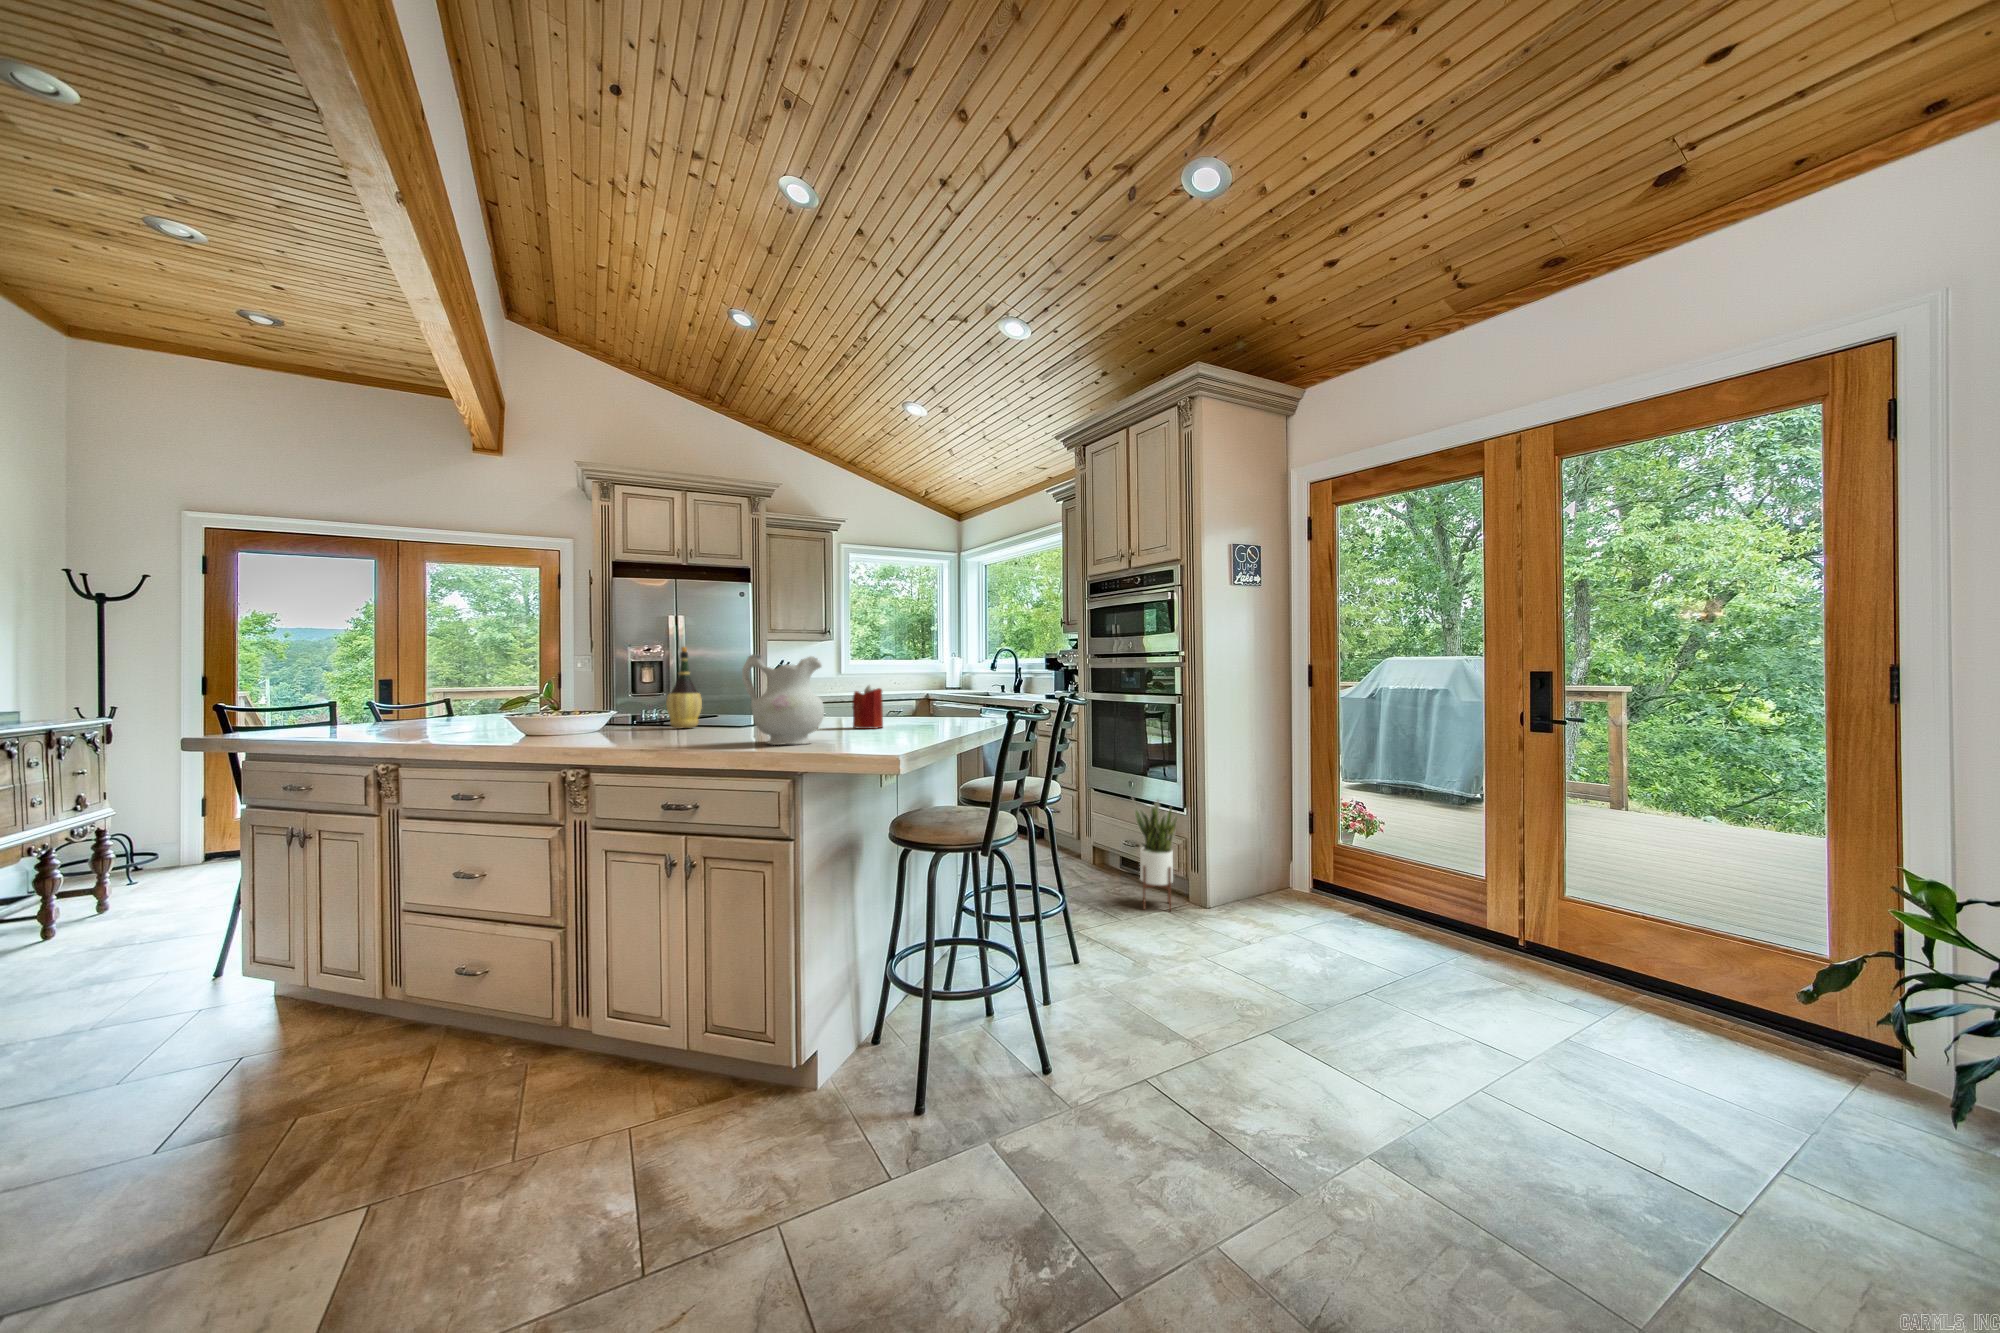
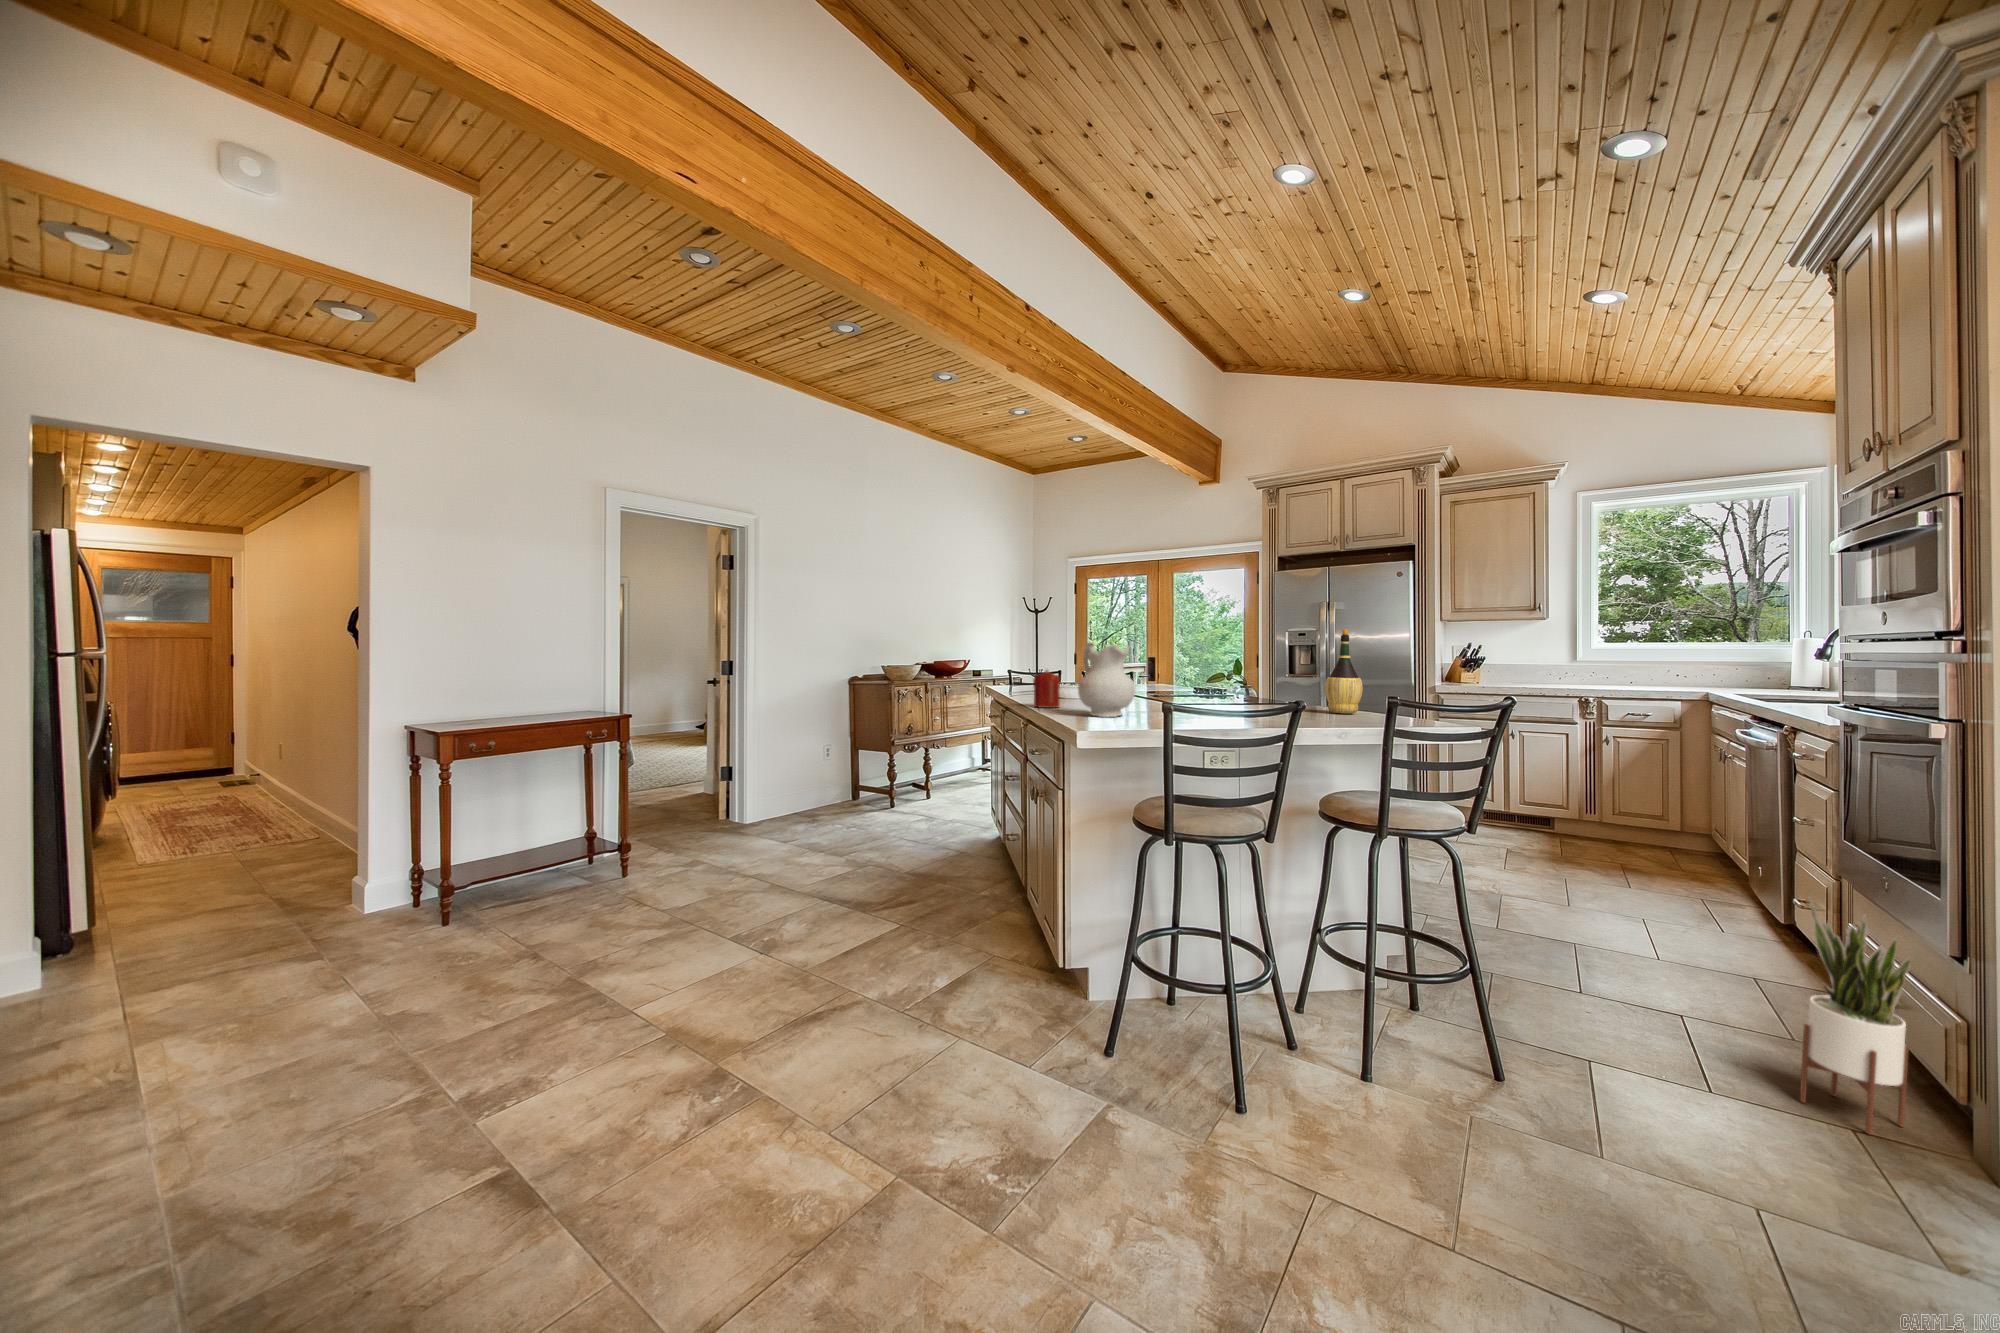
wine bottle: present [666,647,702,728] -> present [1325,629,1363,714]
candle: present [852,686,883,729] -> present [1033,670,1060,708]

